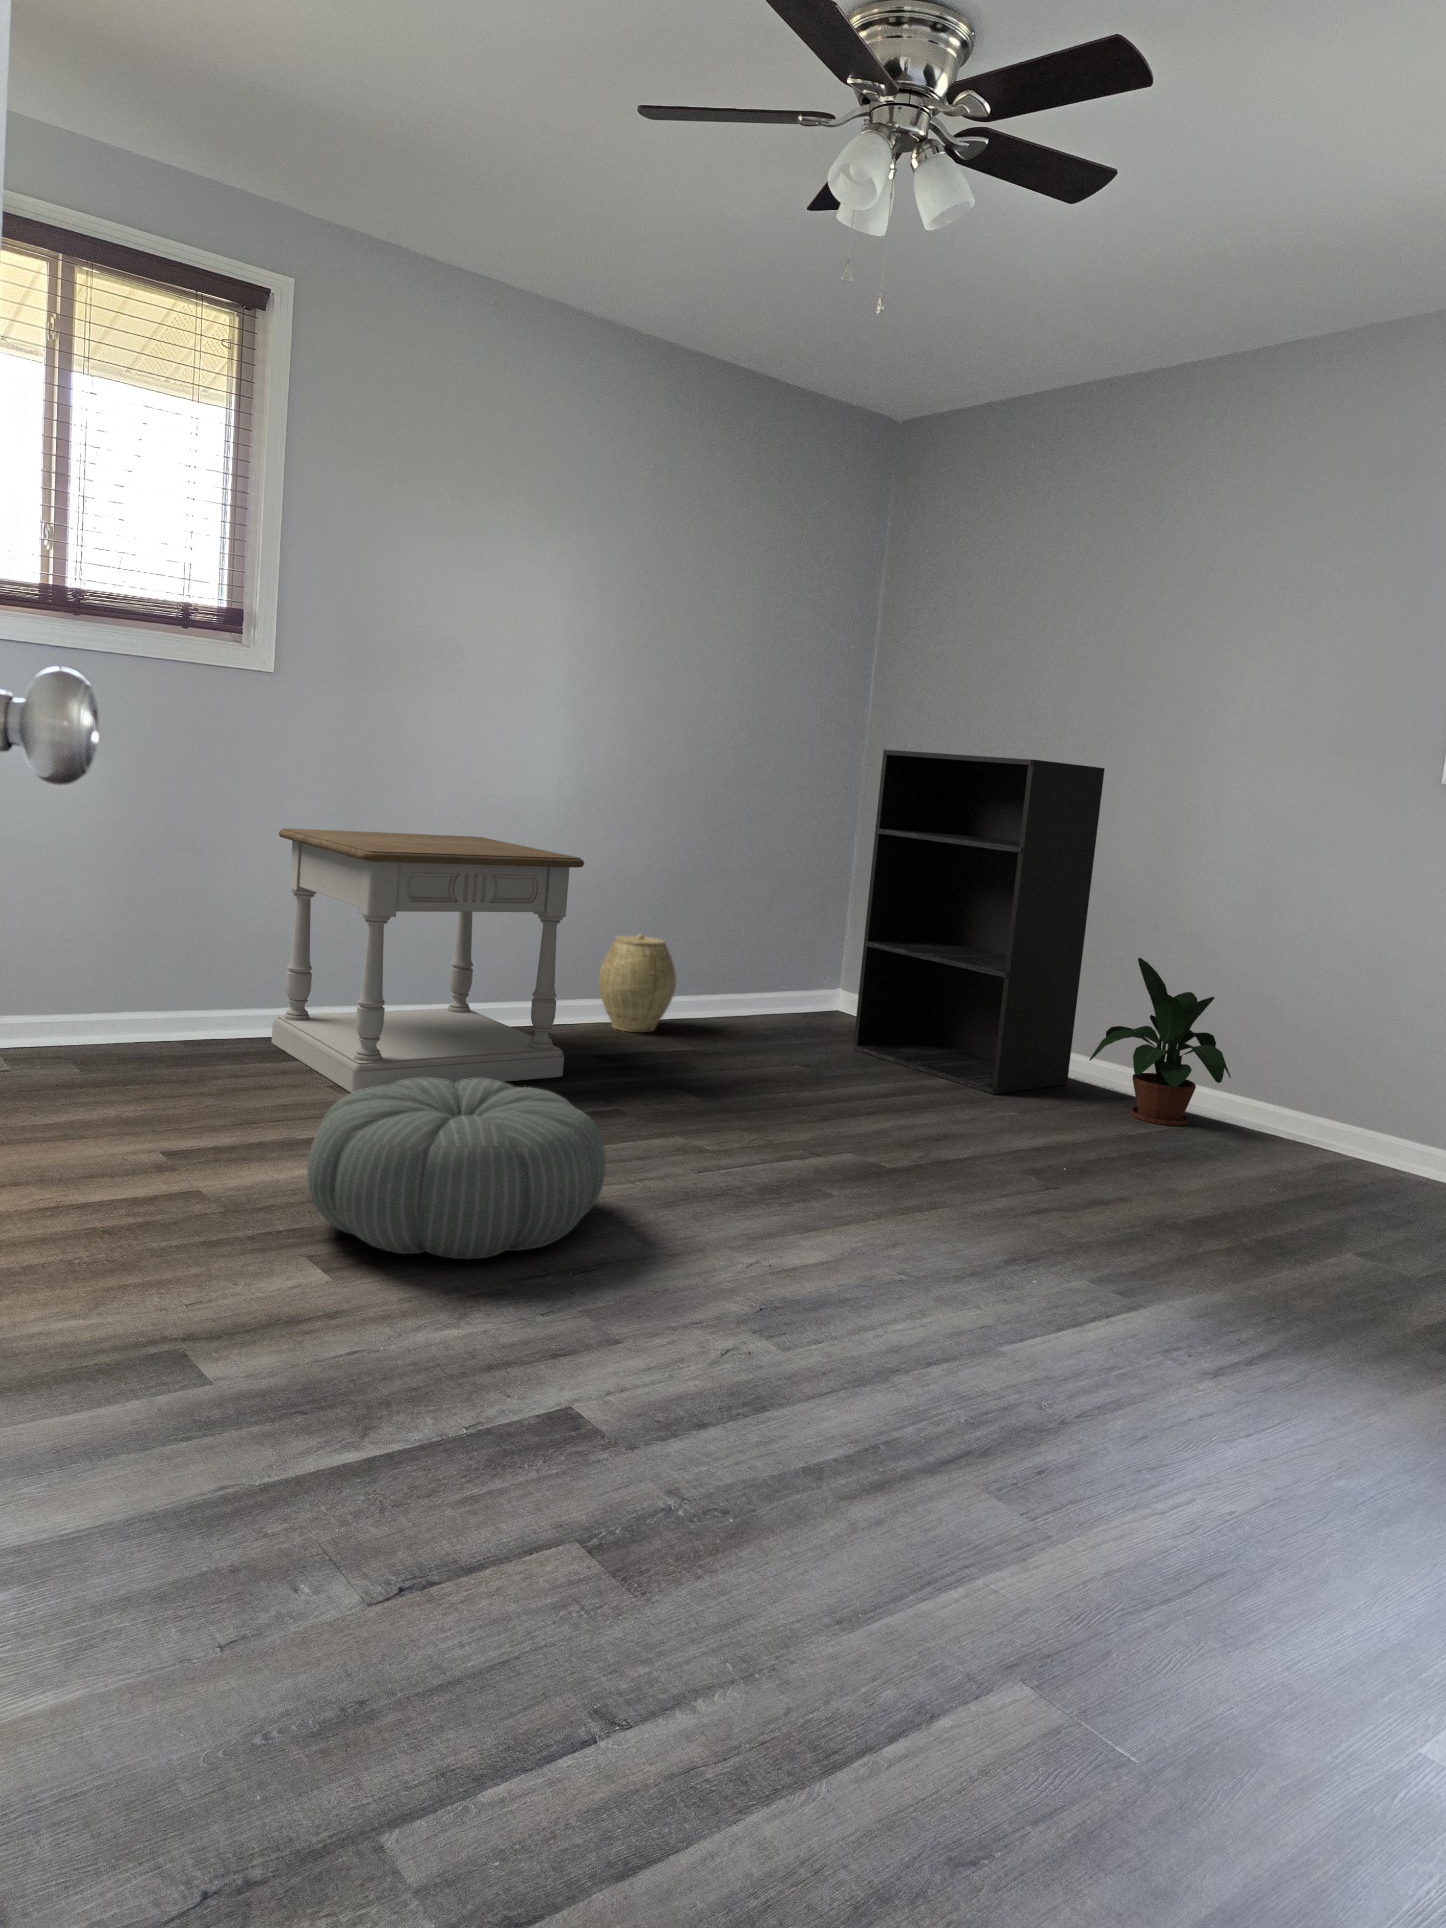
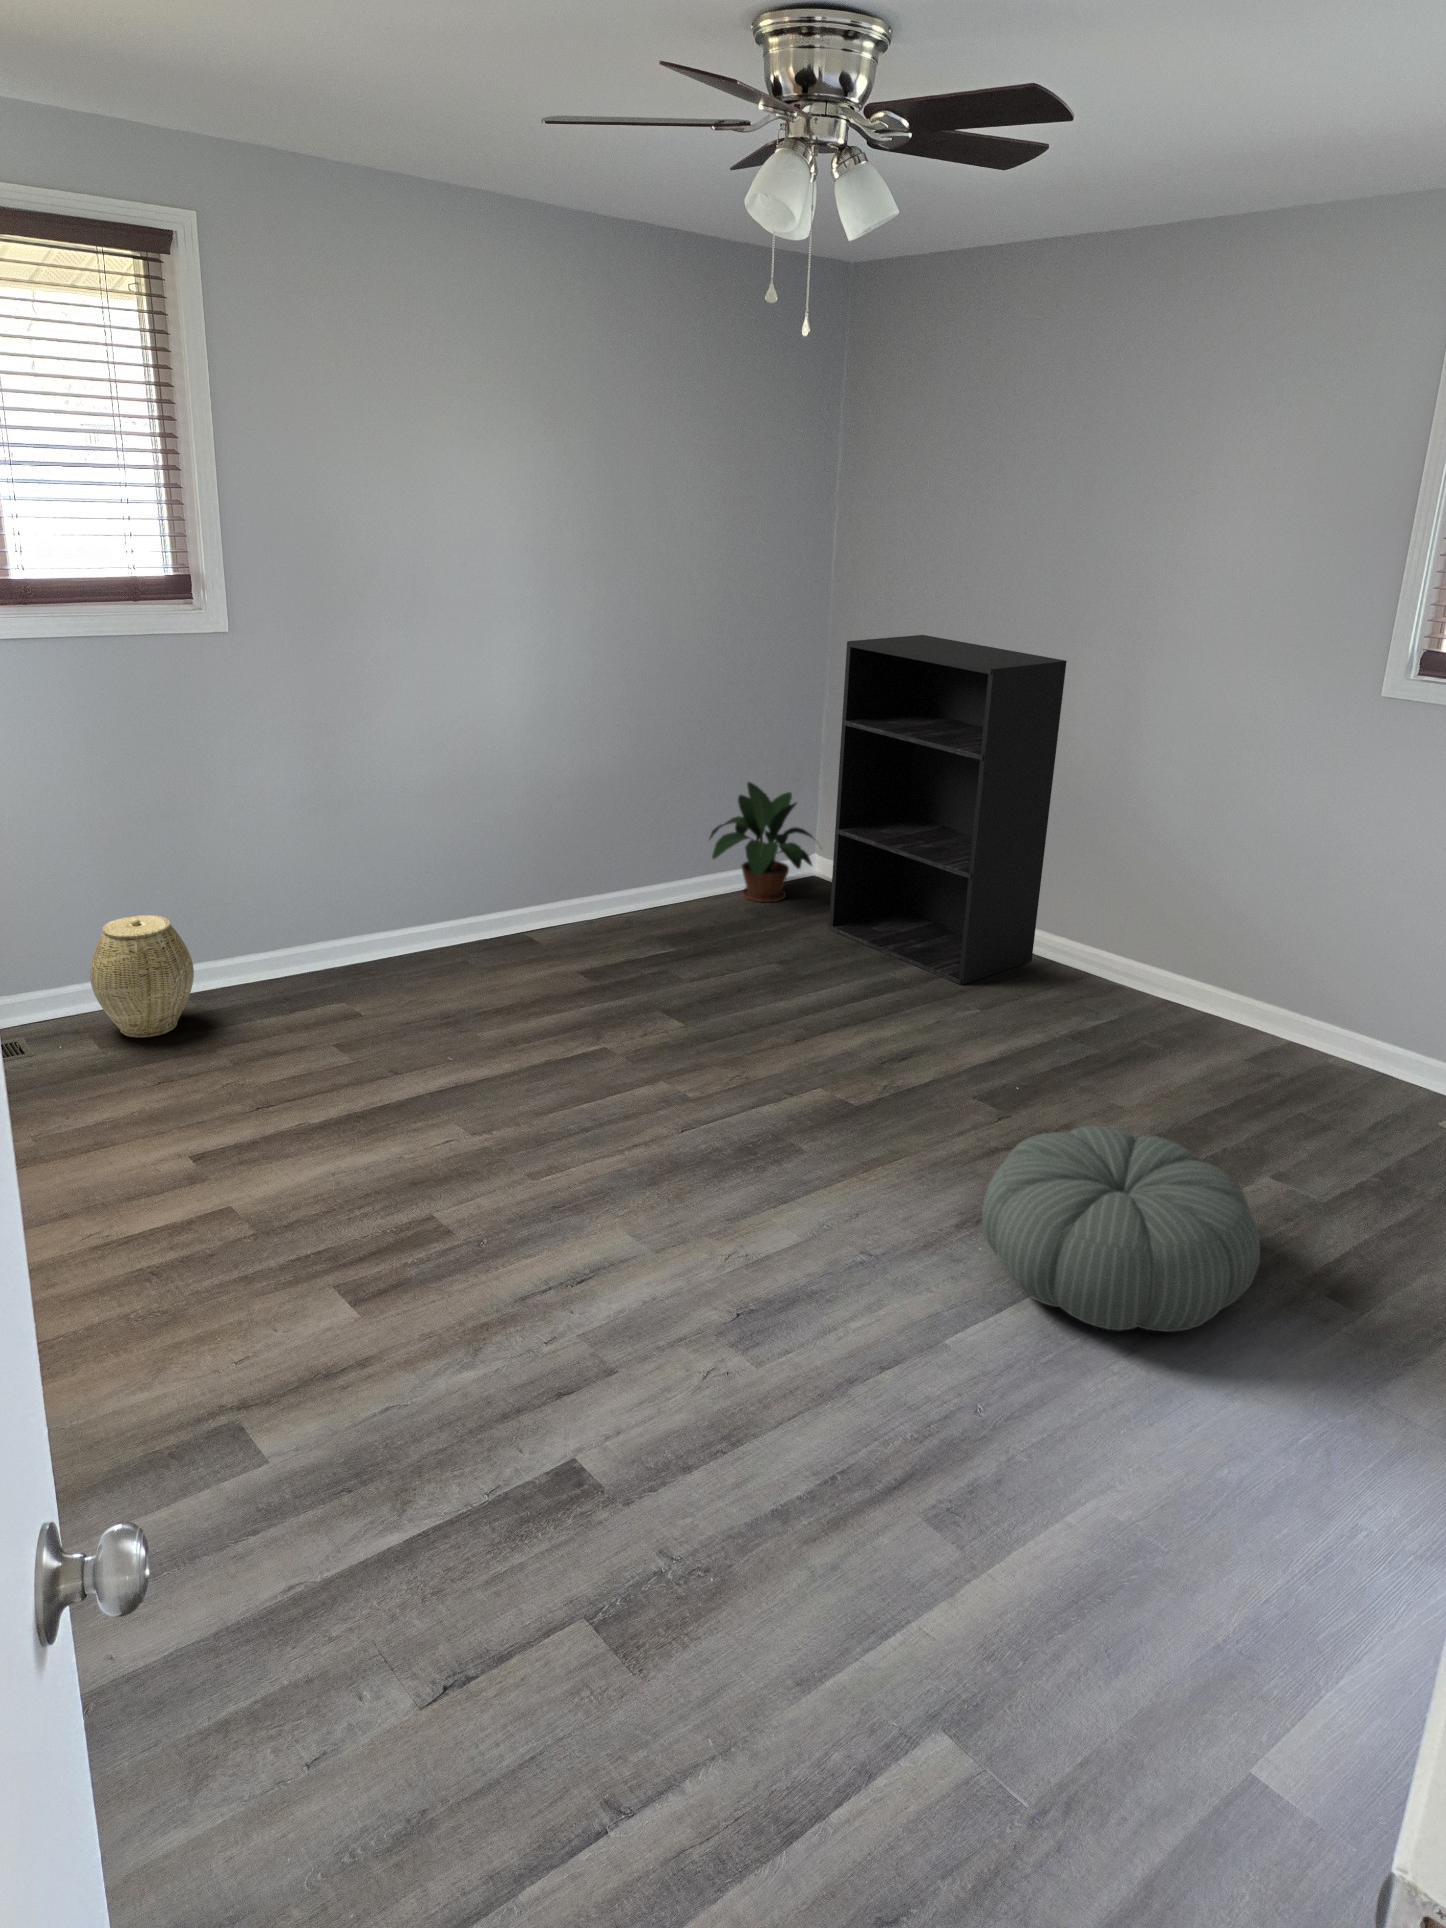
side table: present [272,828,584,1093] -> none [256,762,556,1054]
woven basket: present [599,934,676,1032] -> present [90,915,194,1038]
potted plant: present [1090,958,1231,1126] -> present [709,782,813,902]
pouf: present [307,1078,606,1259] -> present [982,1126,1260,1332]

